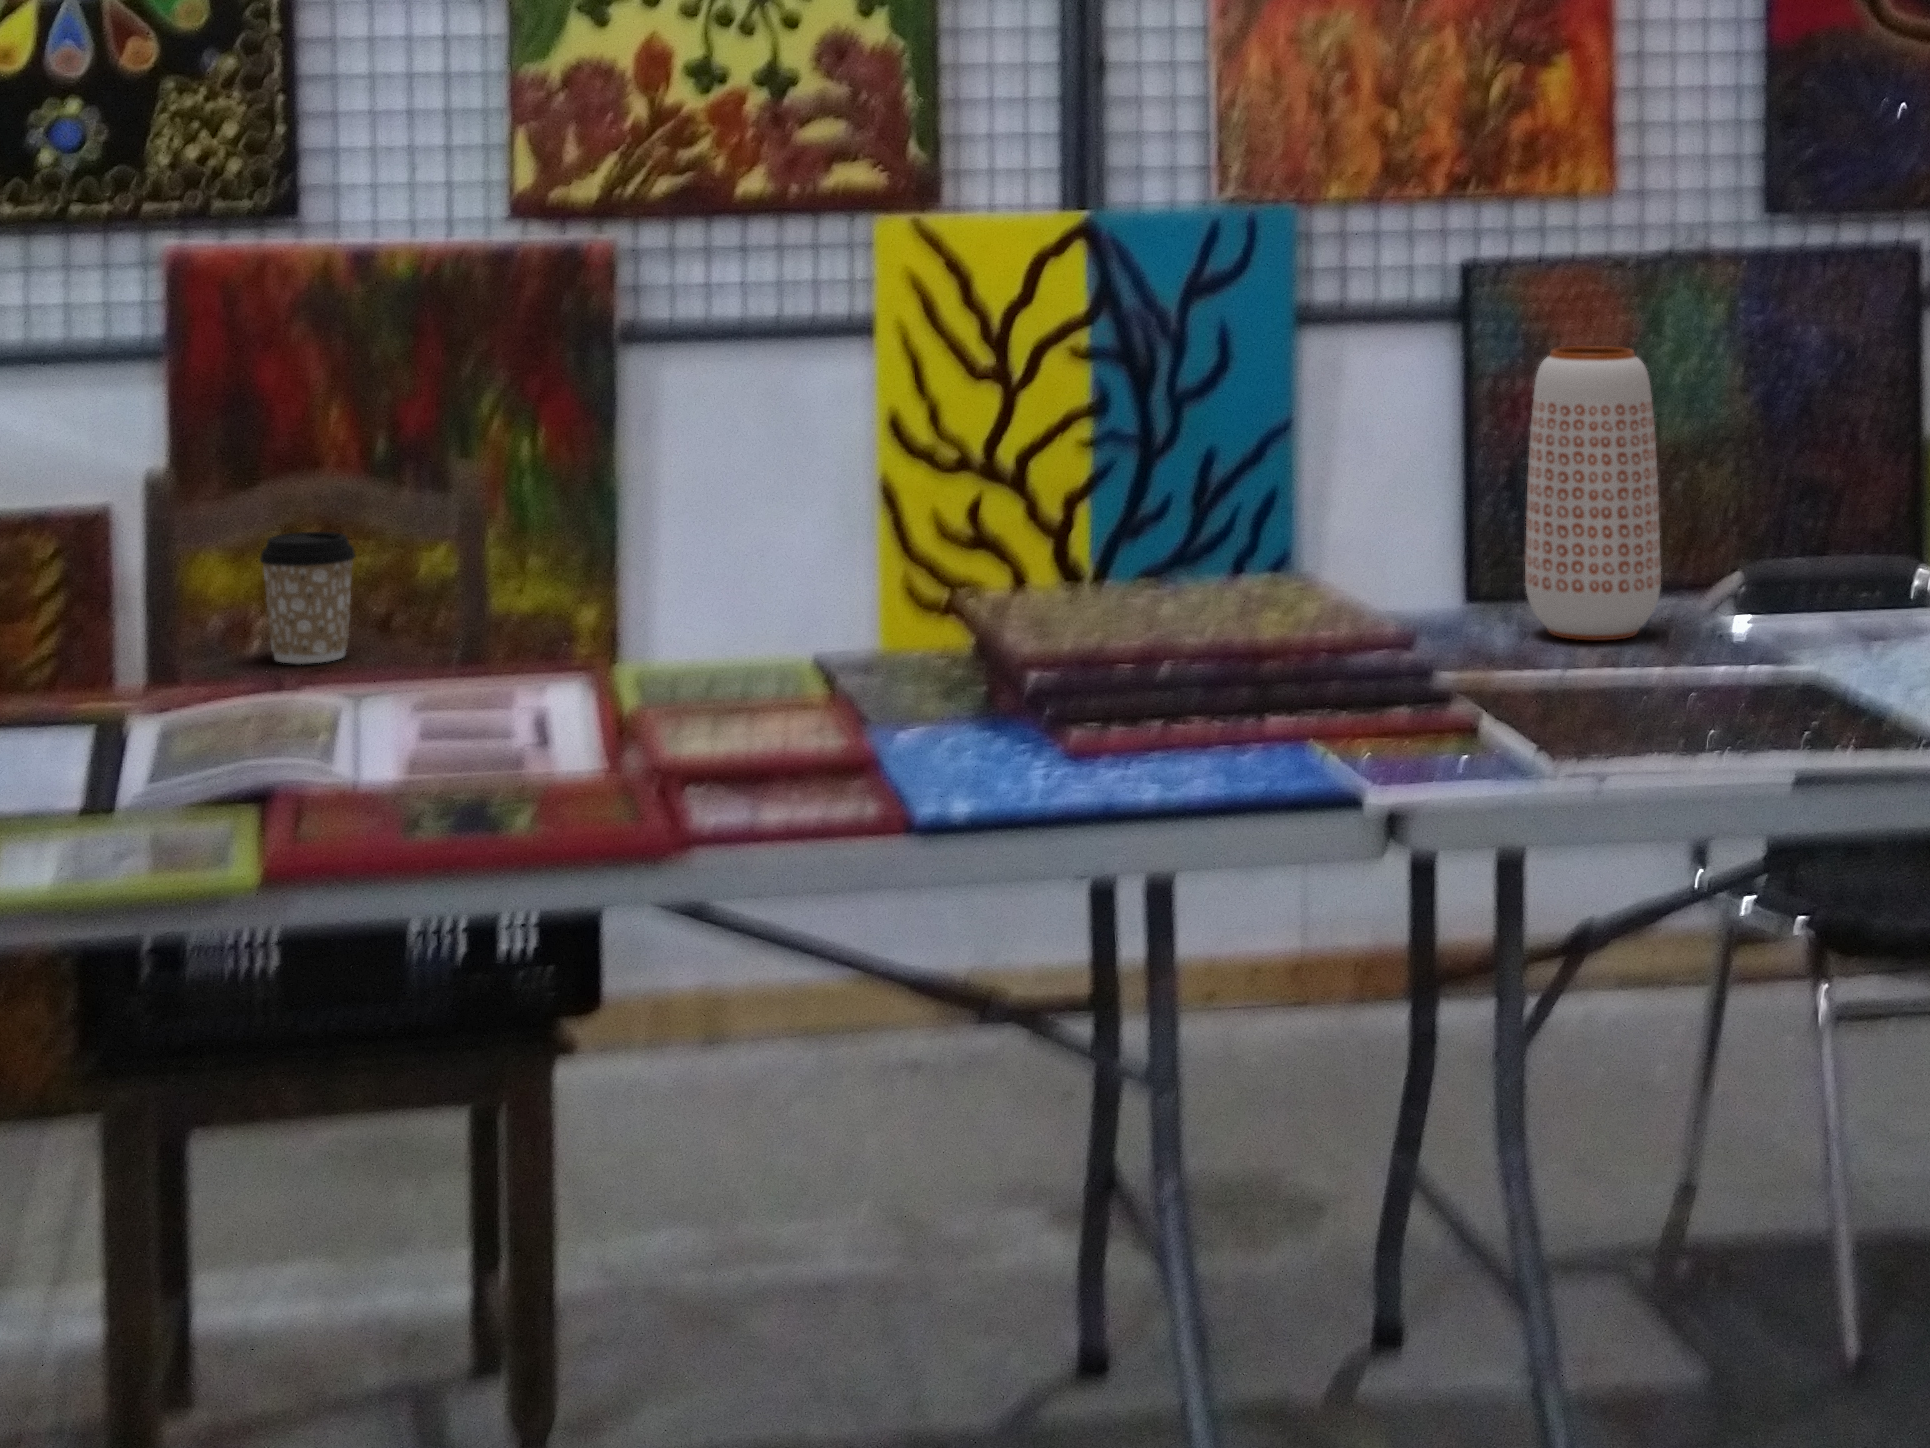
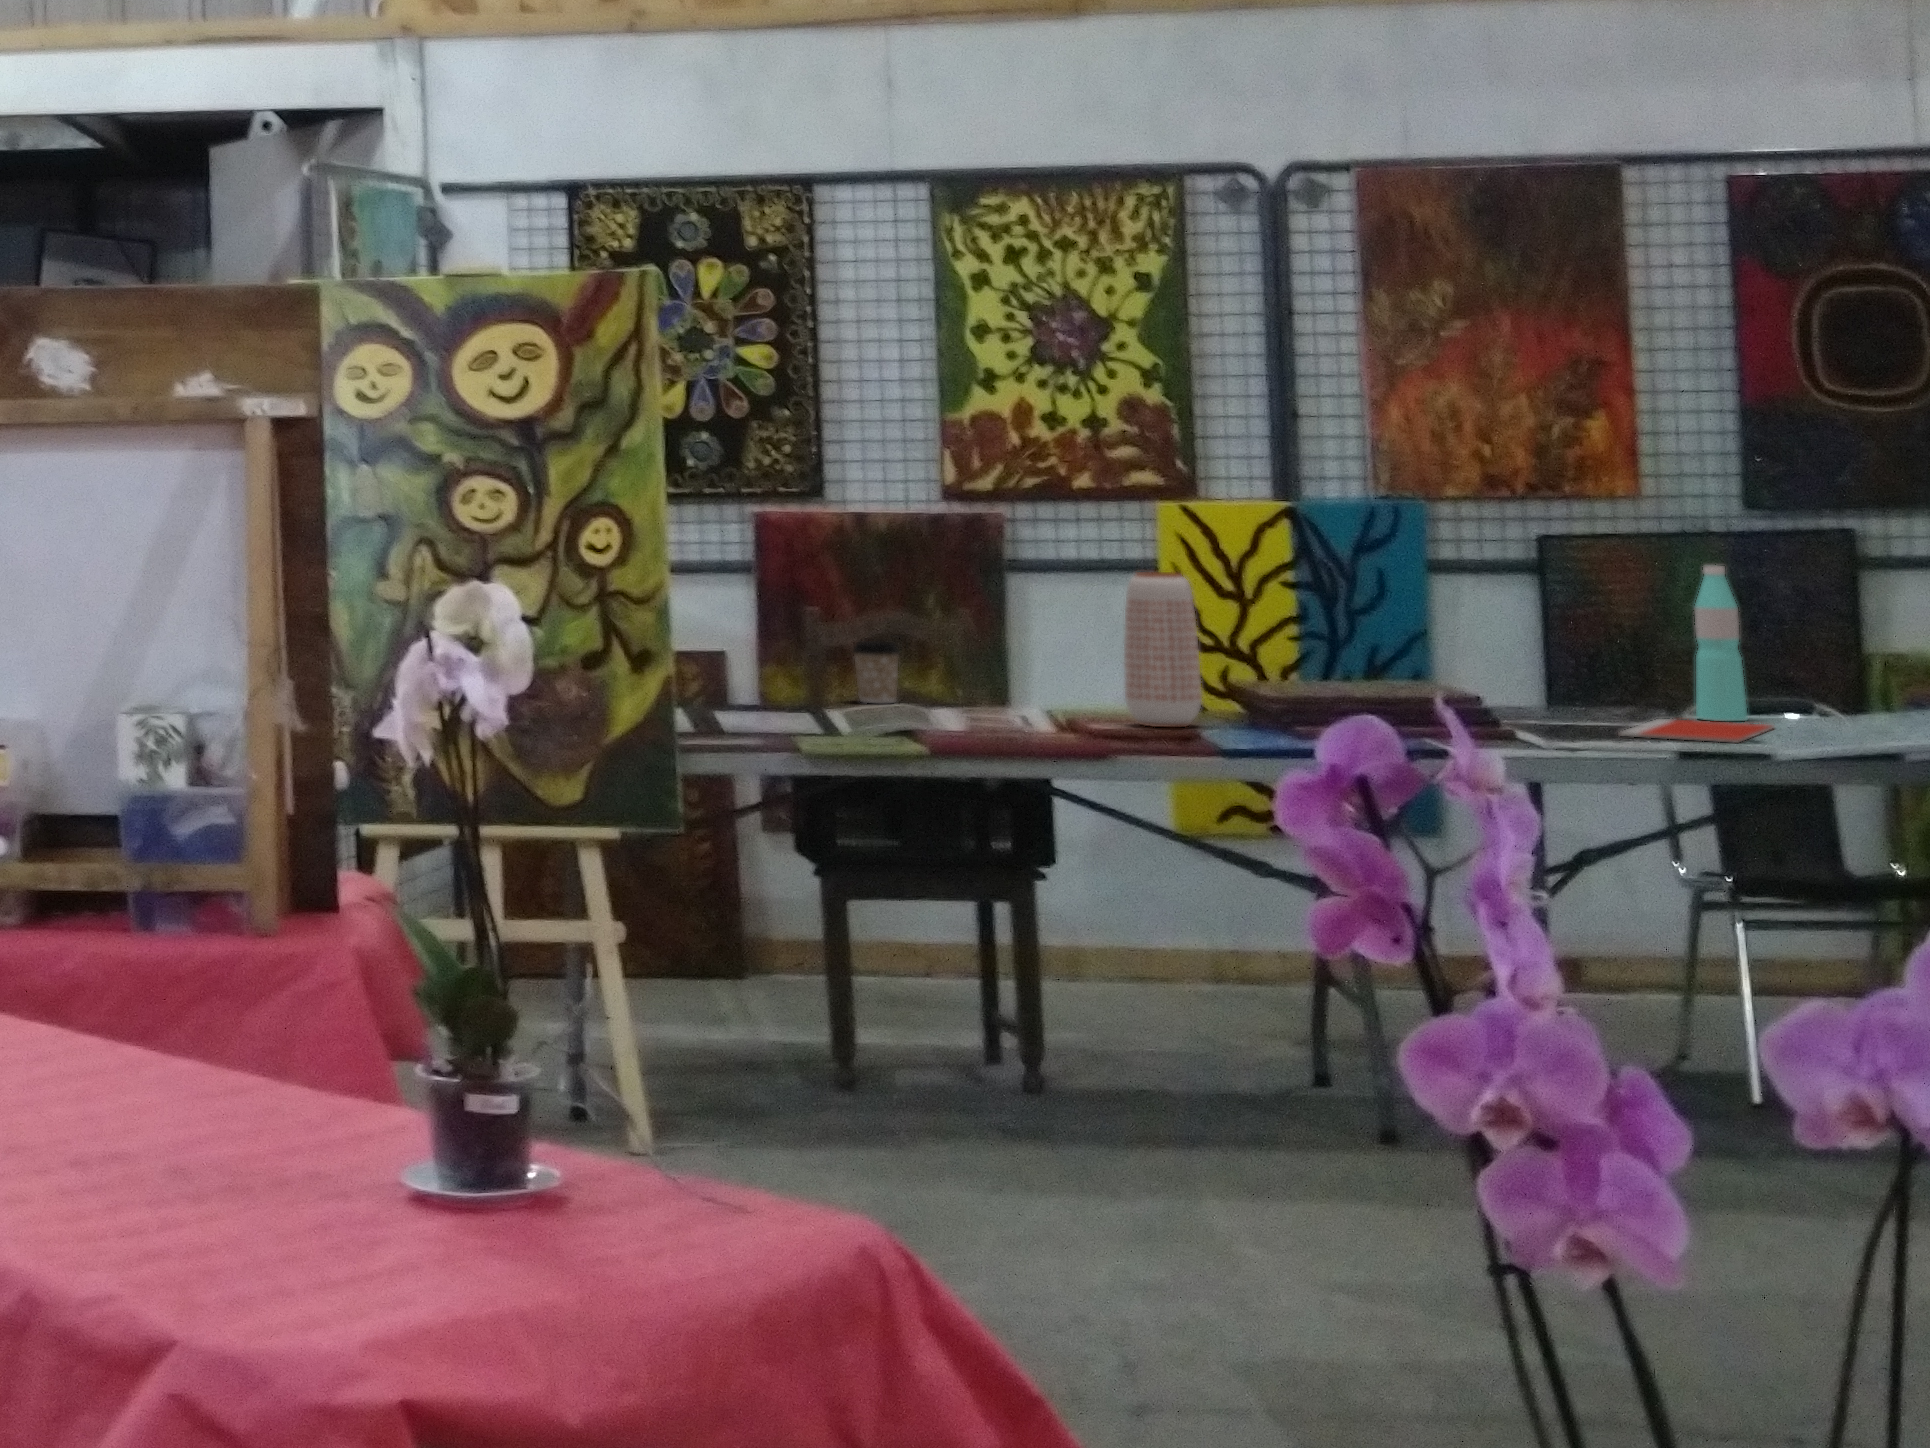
water bottle: none [1775,345,1861,635] -> present [1695,566,1747,721]
vase: present [1525,346,1661,641] -> present [1124,572,1202,727]
notebook: none [1685,641,1924,719] -> present [1619,719,1773,742]

